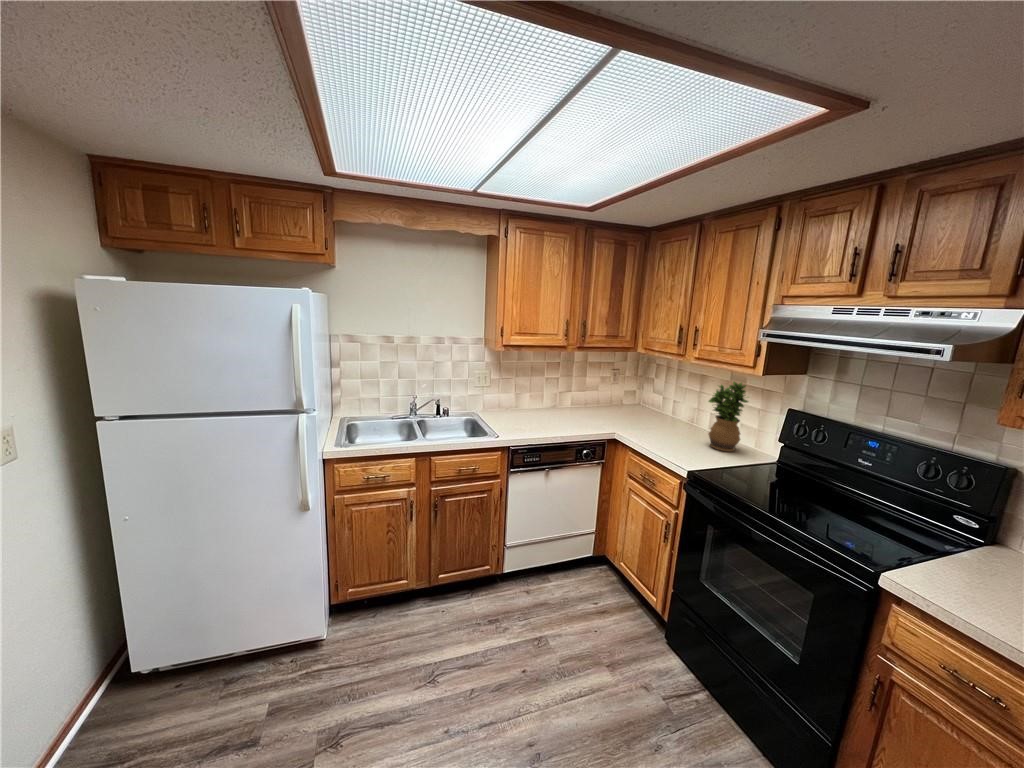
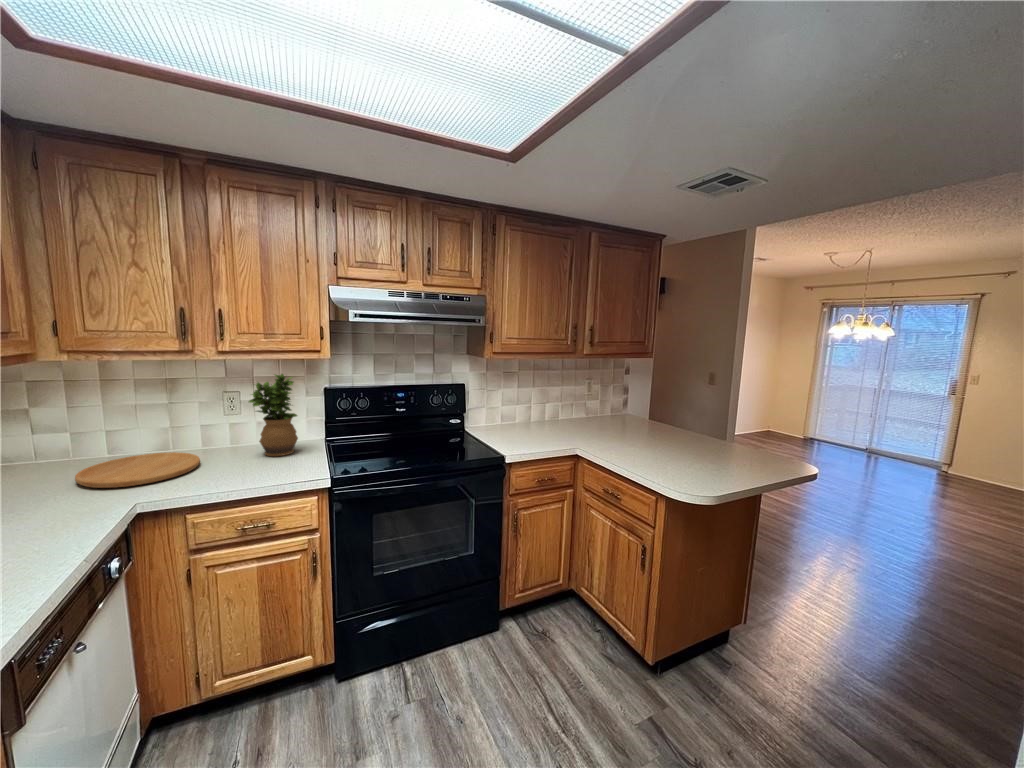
cutting board: none [624,411,684,431] -> present [75,452,200,488]

